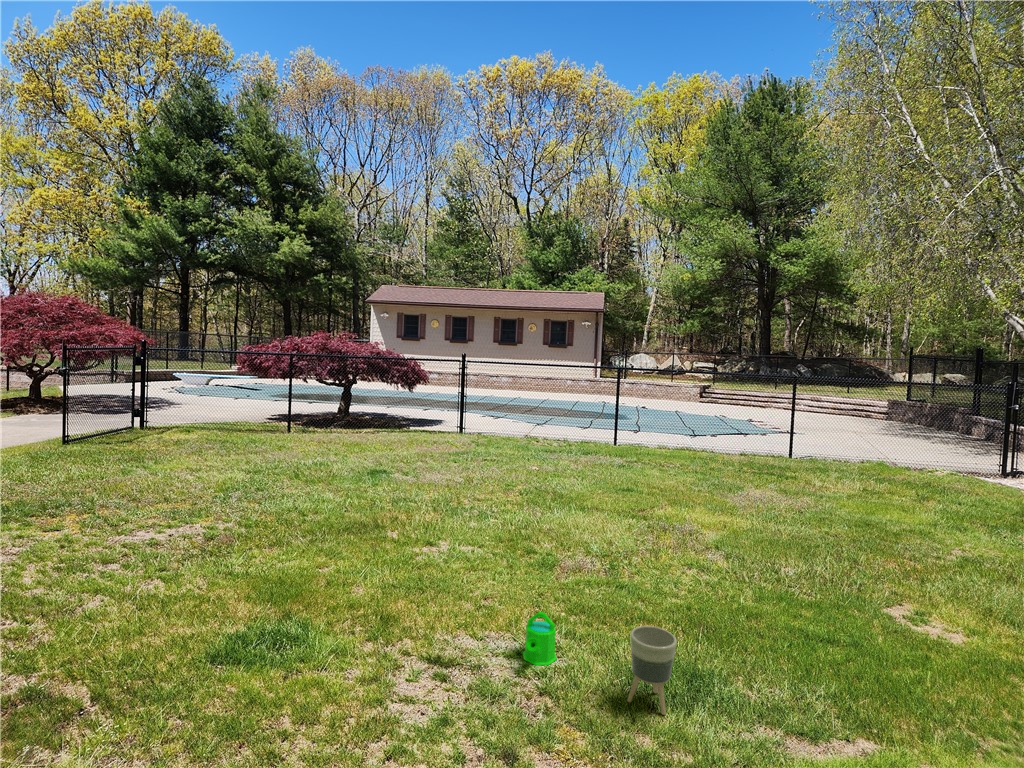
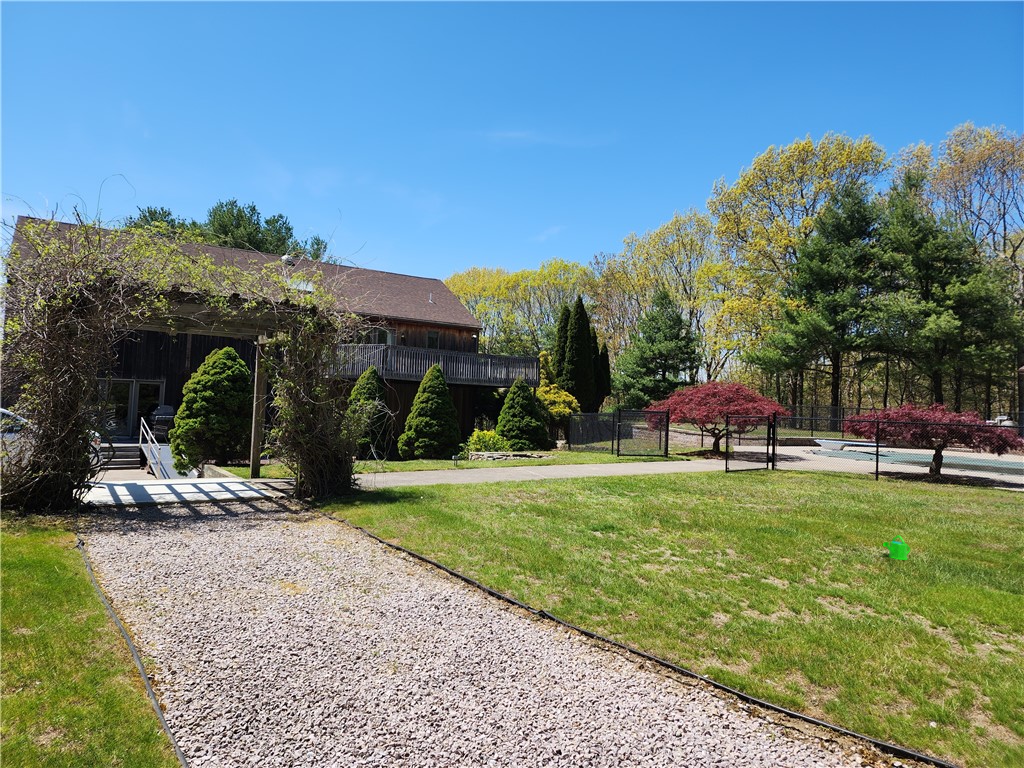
planter: present [627,626,677,715] -> none [919,538,945,576]

